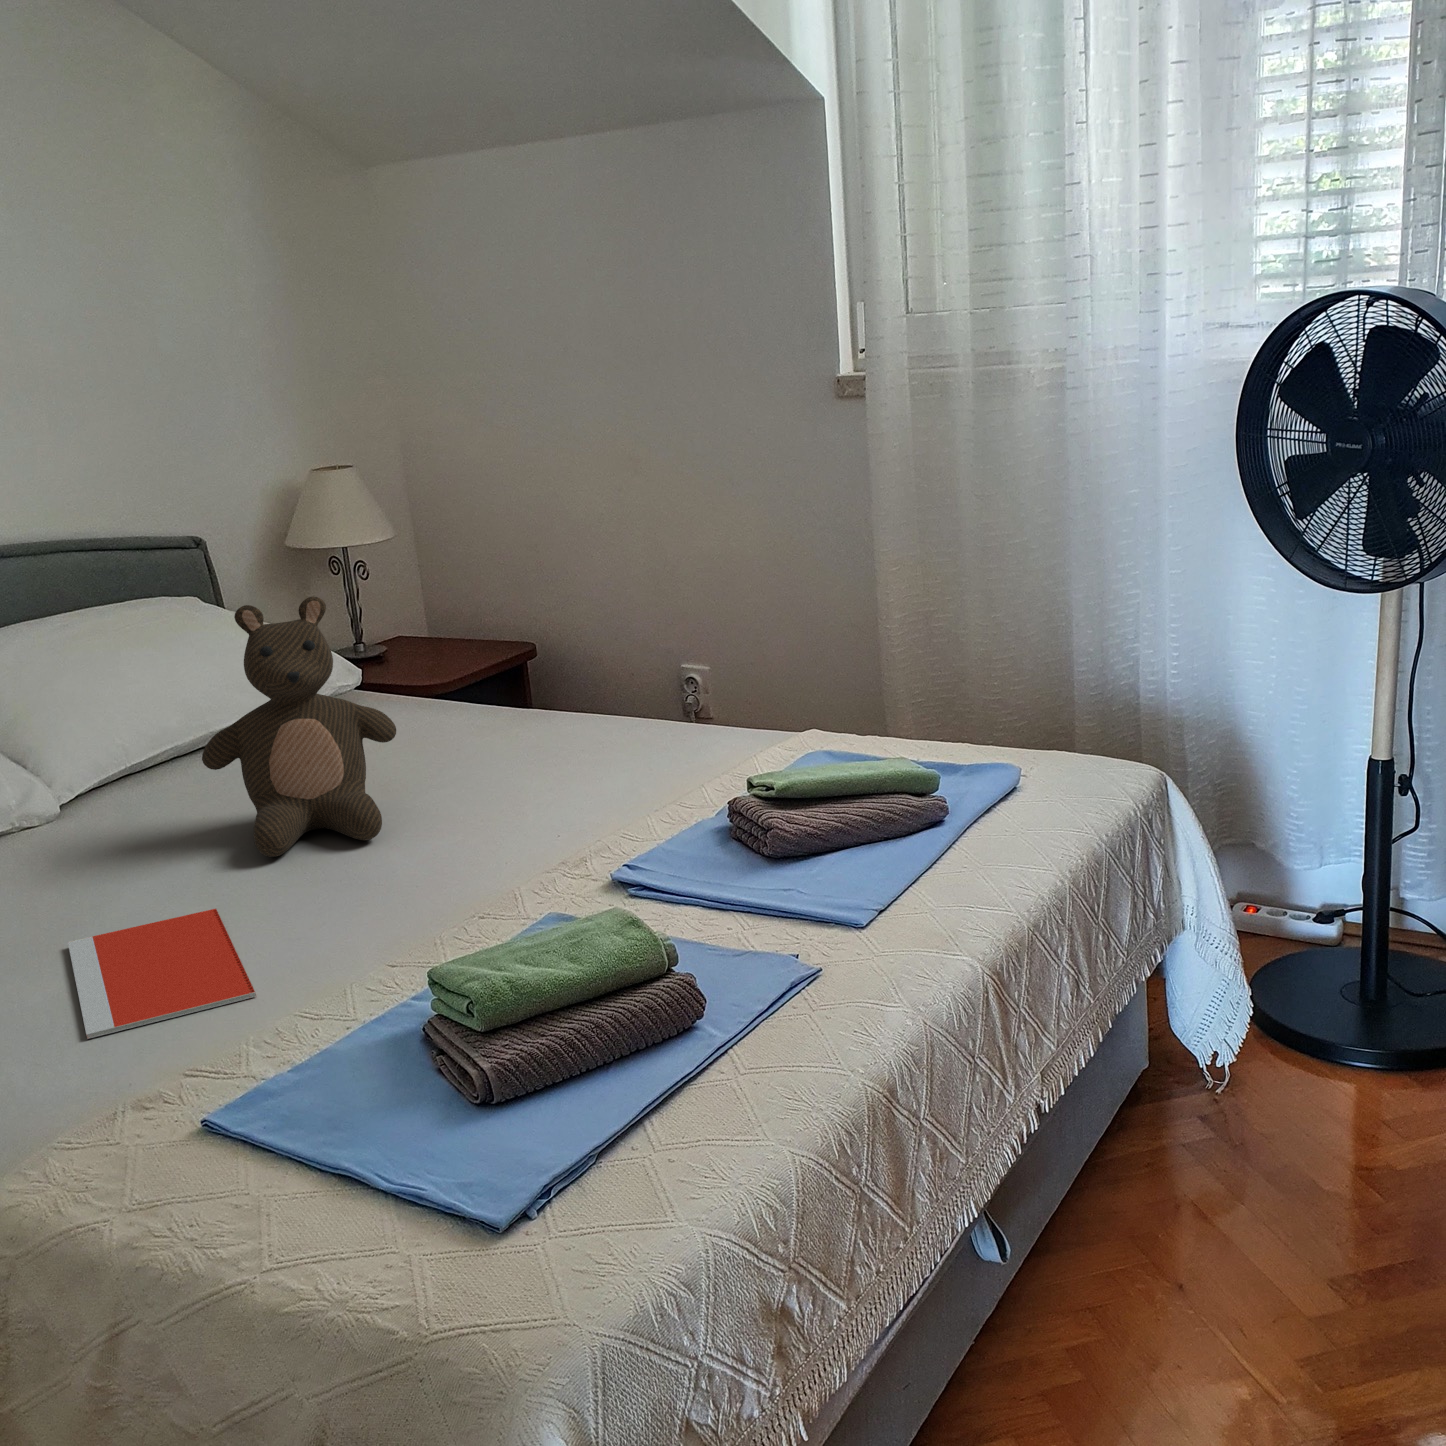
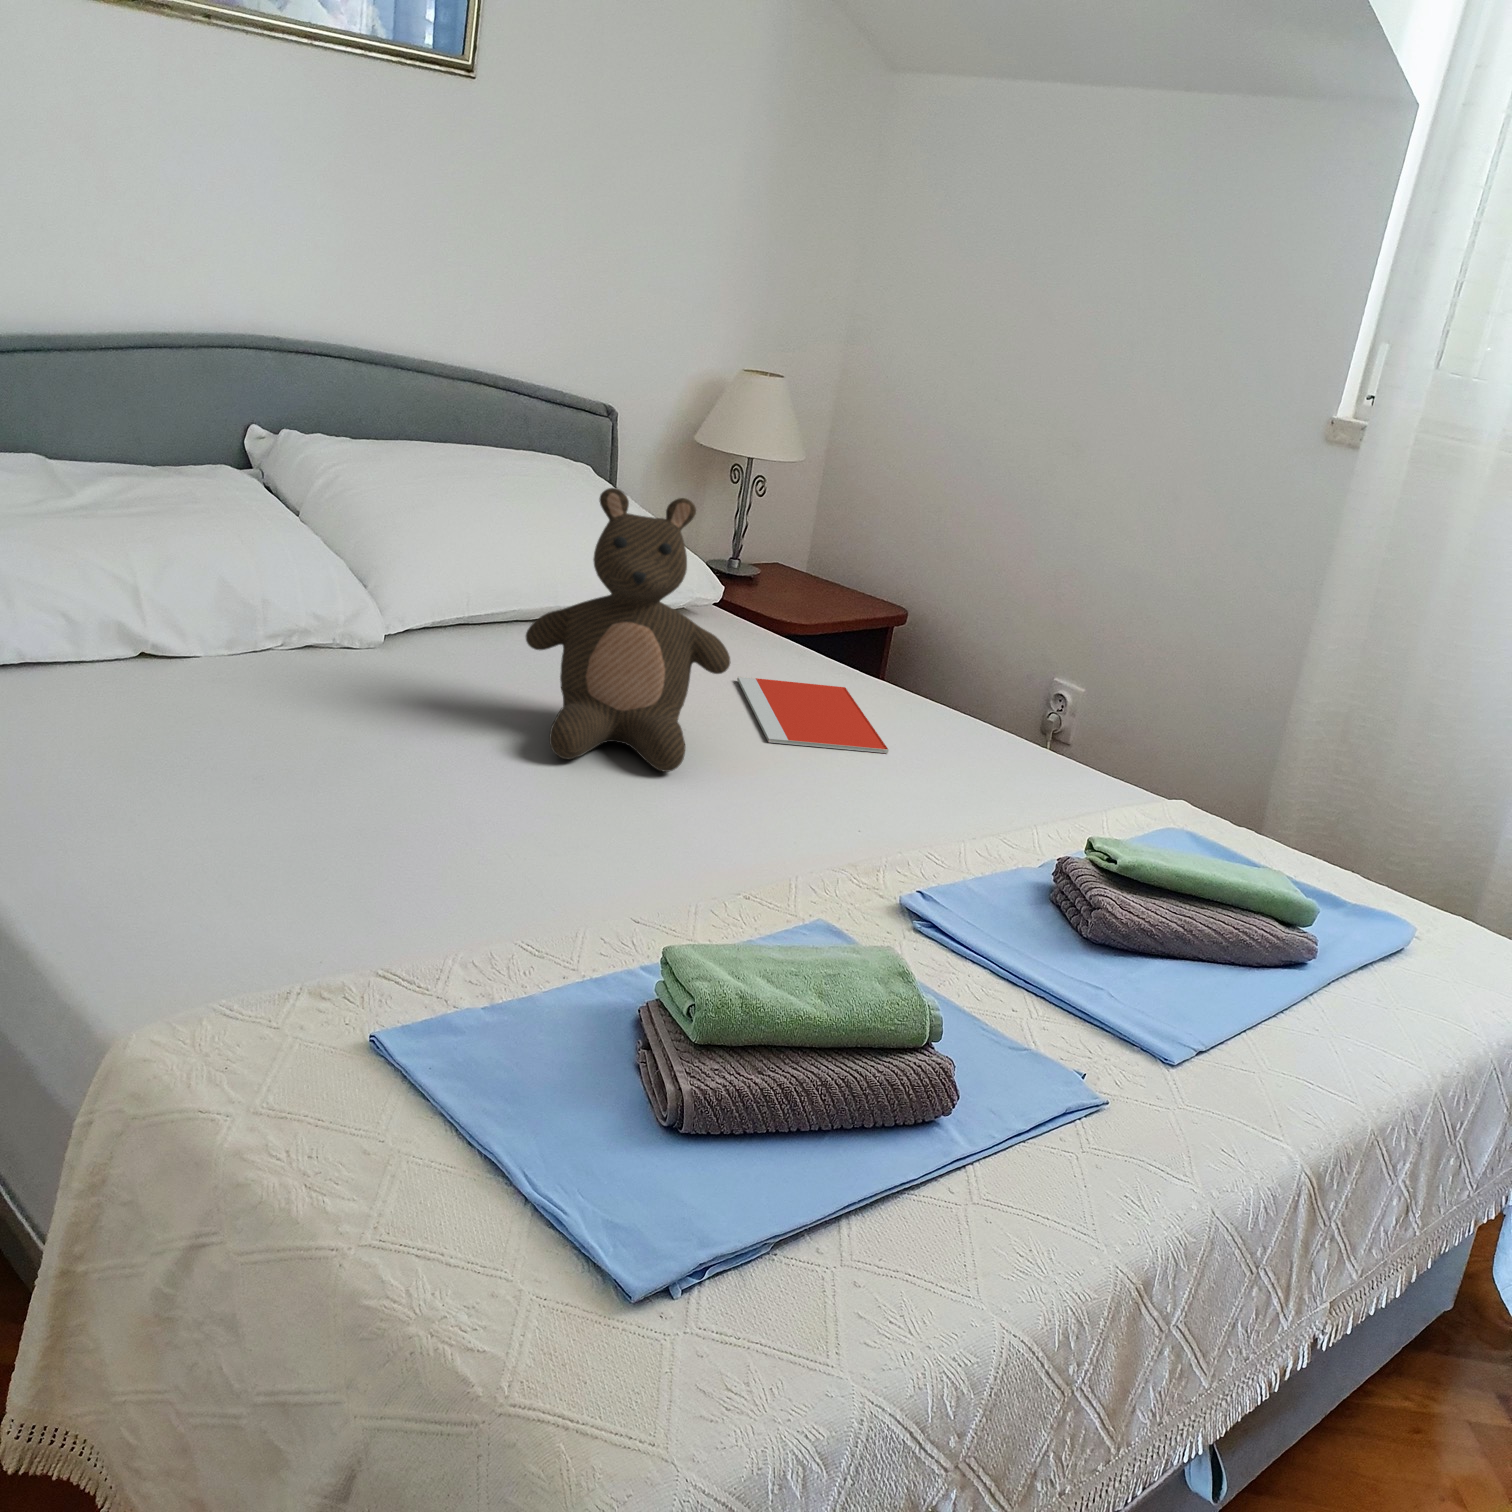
notebook: present [68,908,256,1039] -> present [737,676,889,753]

